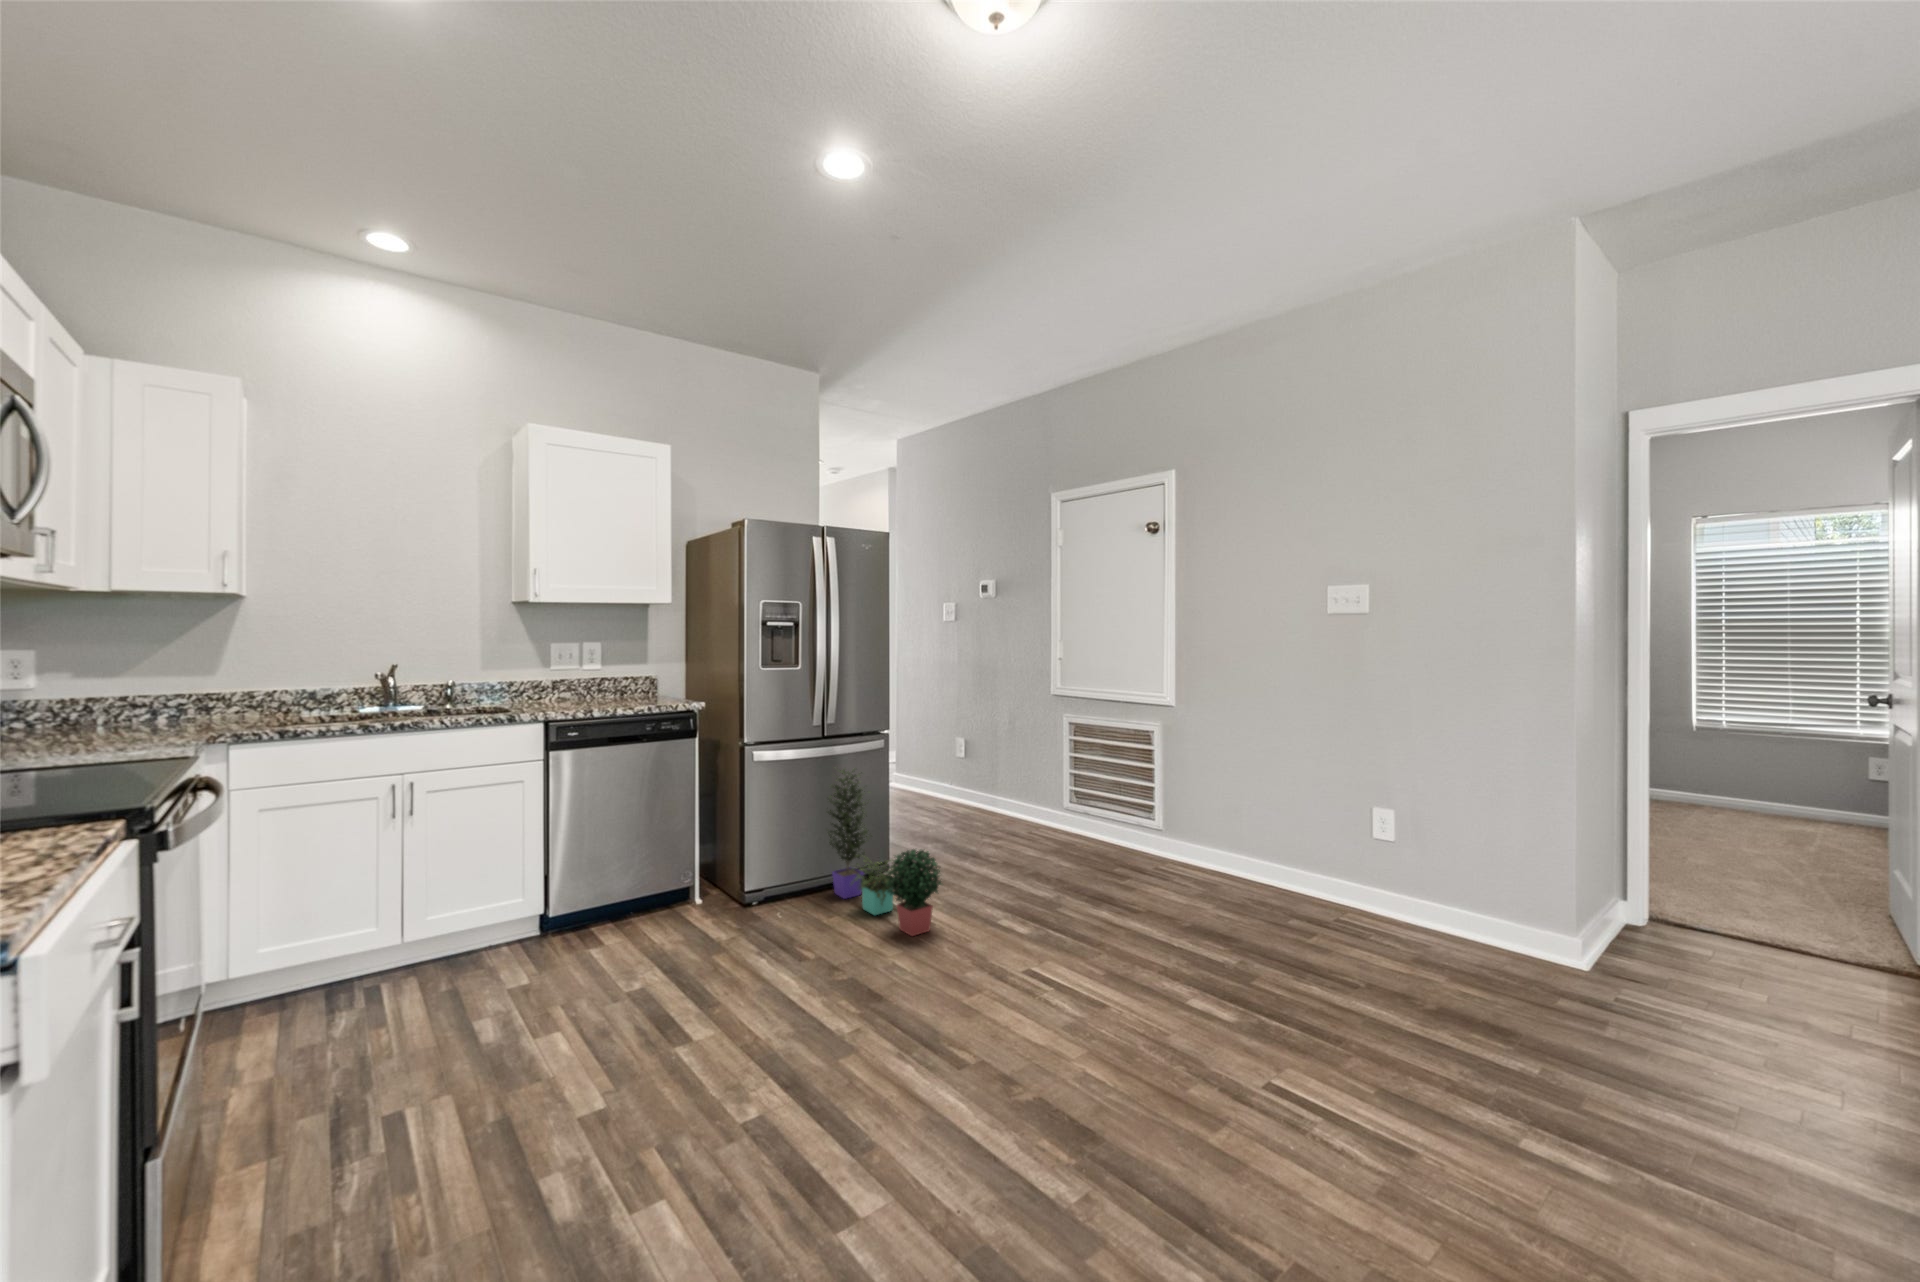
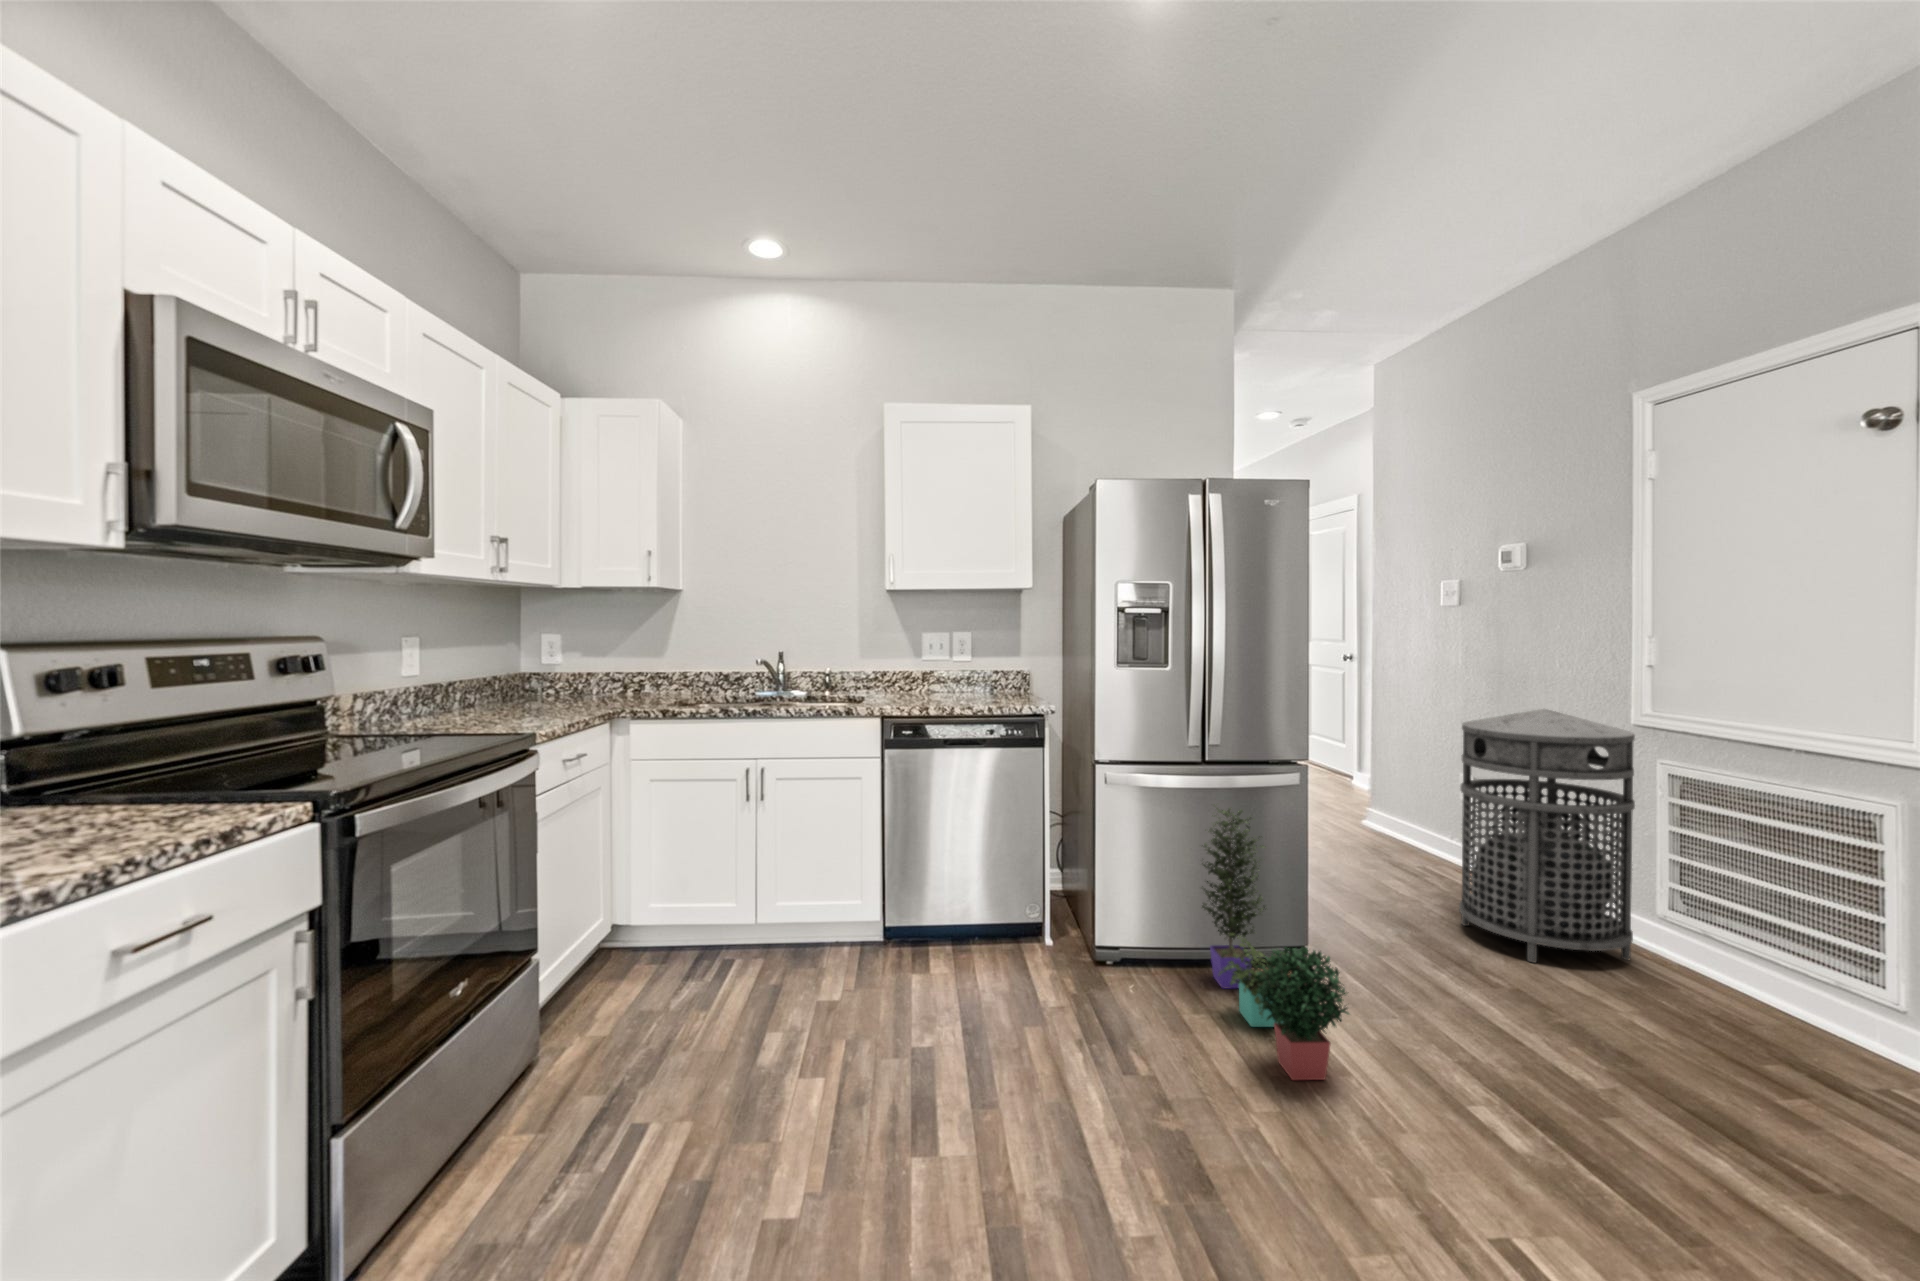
trash can: none [966,687,1054,845] -> present [1459,709,1635,962]

